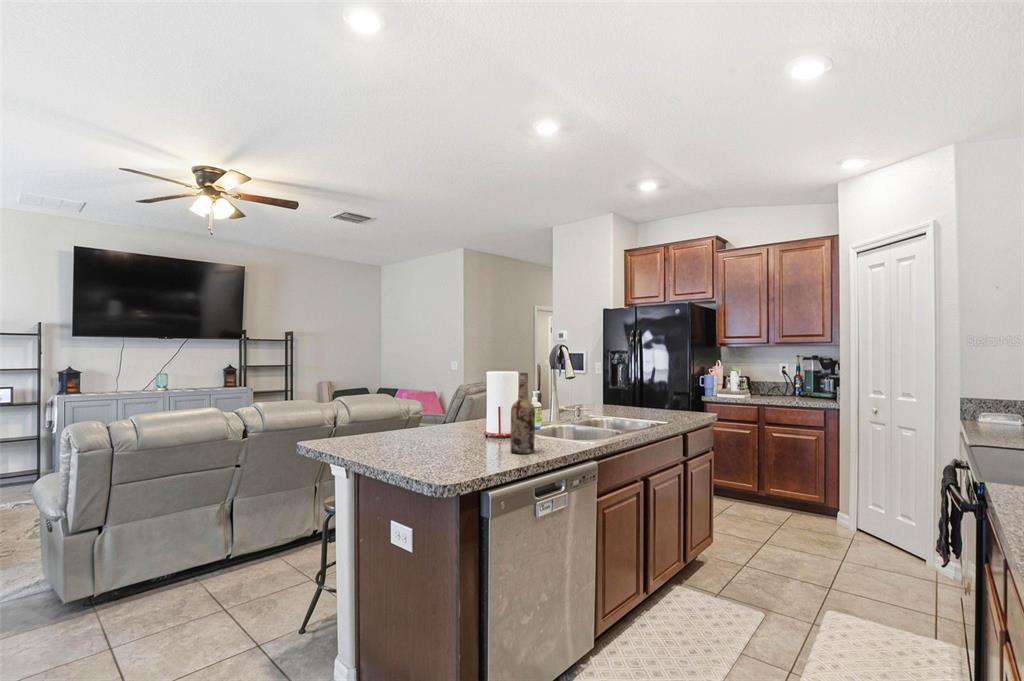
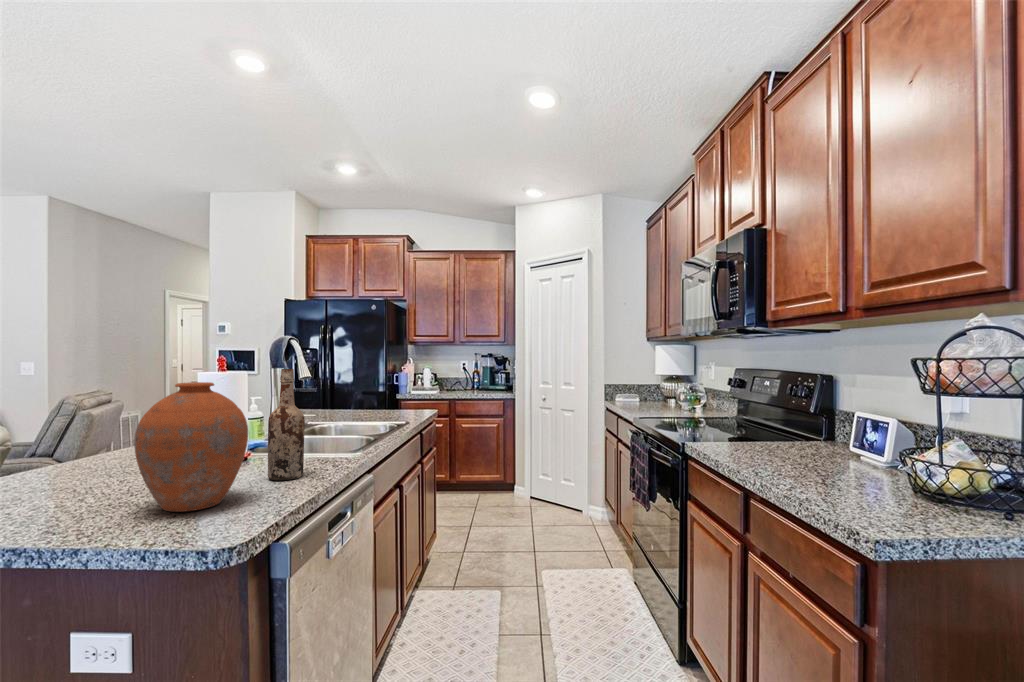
vase: none [424,380,486,462] -> present [134,382,248,512]

